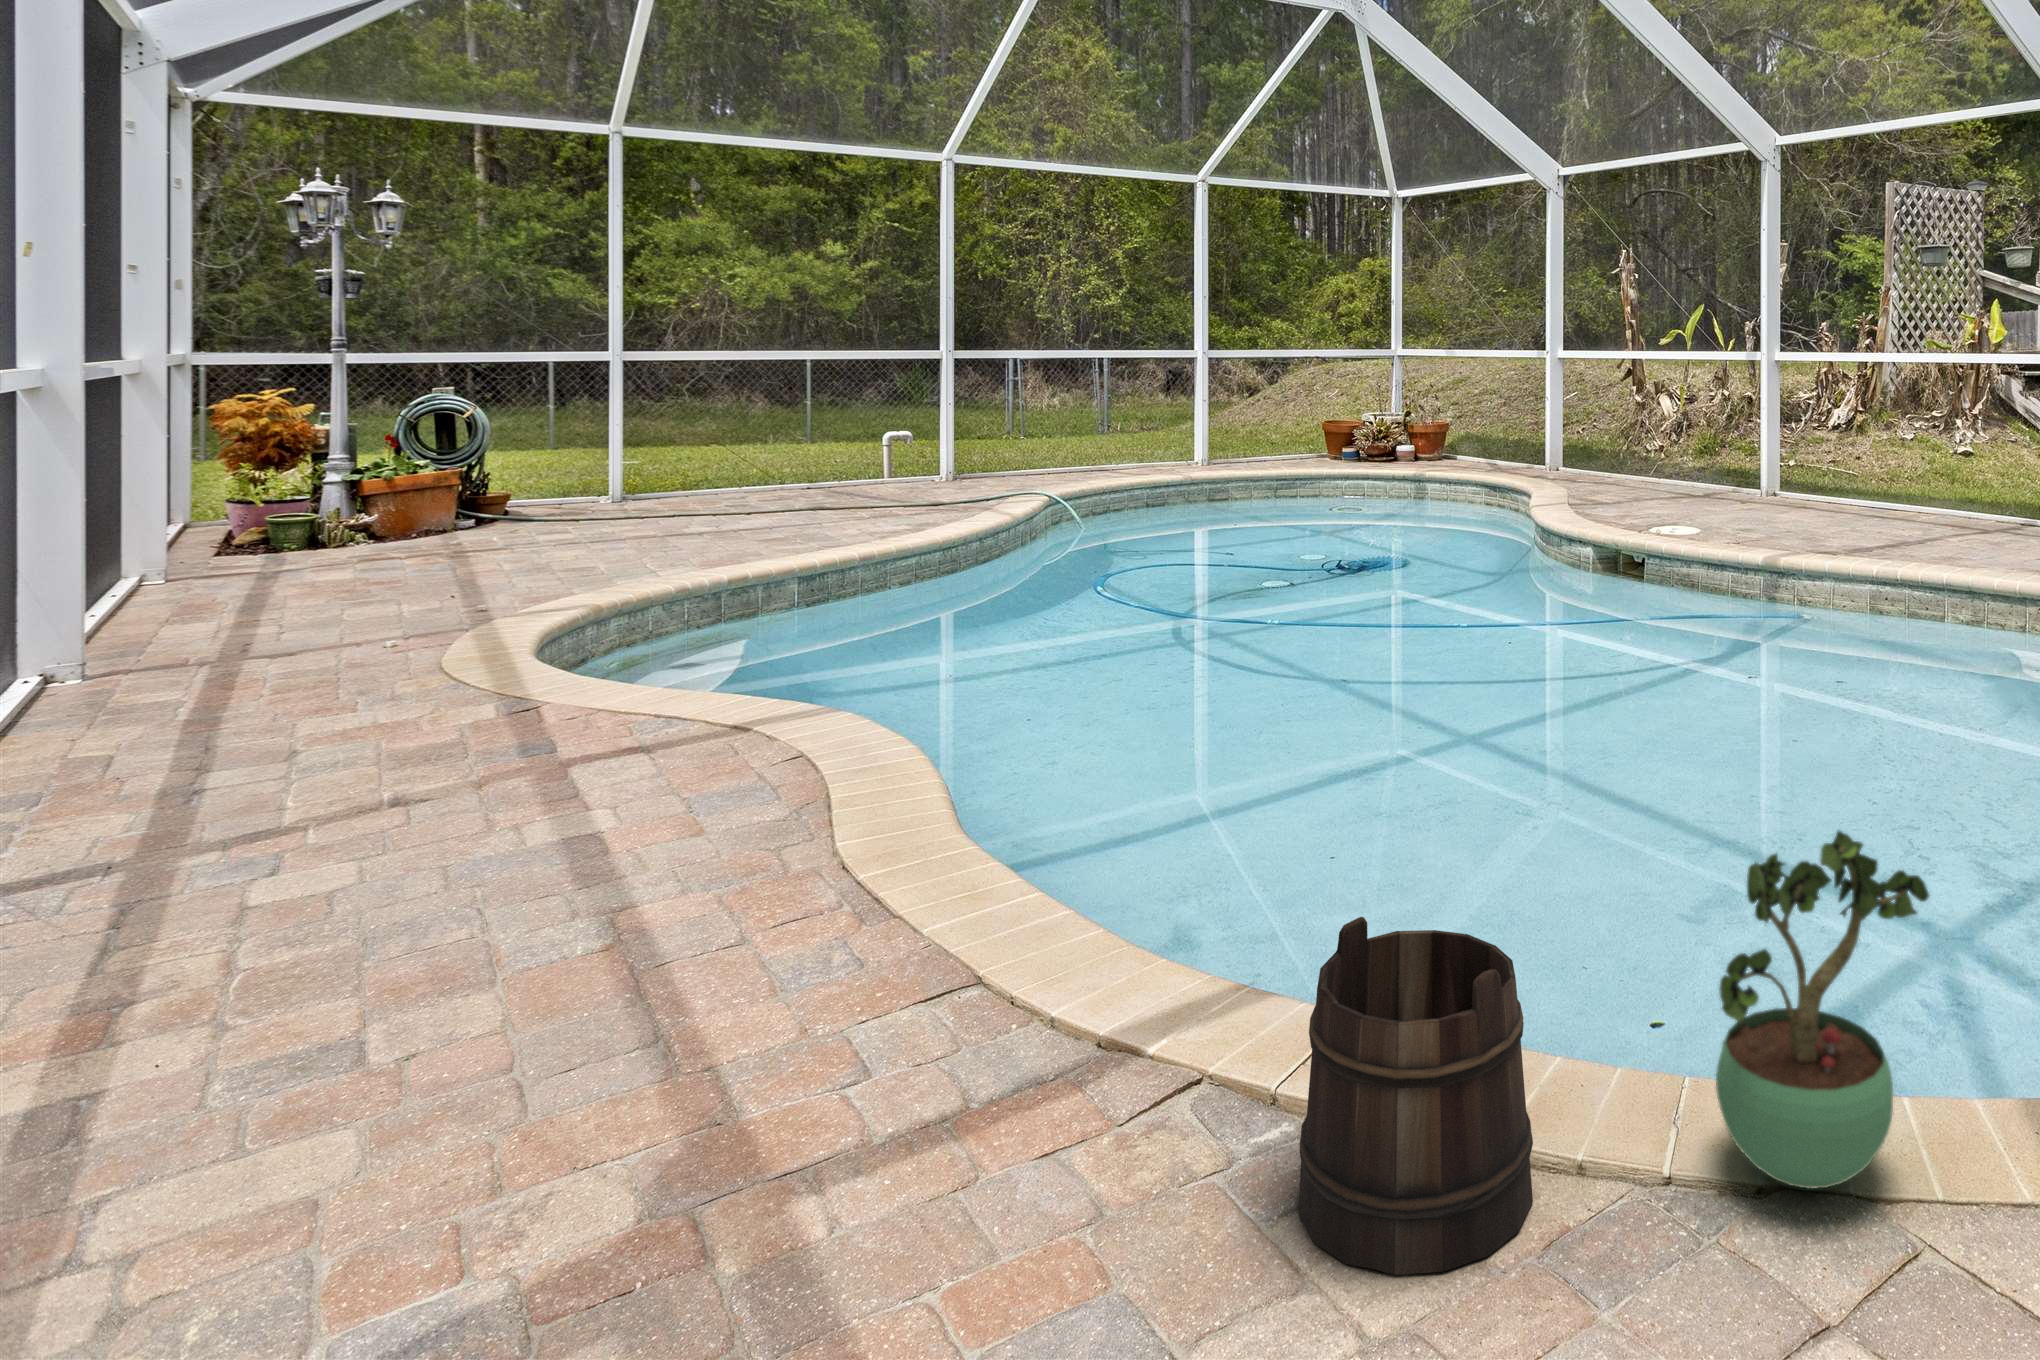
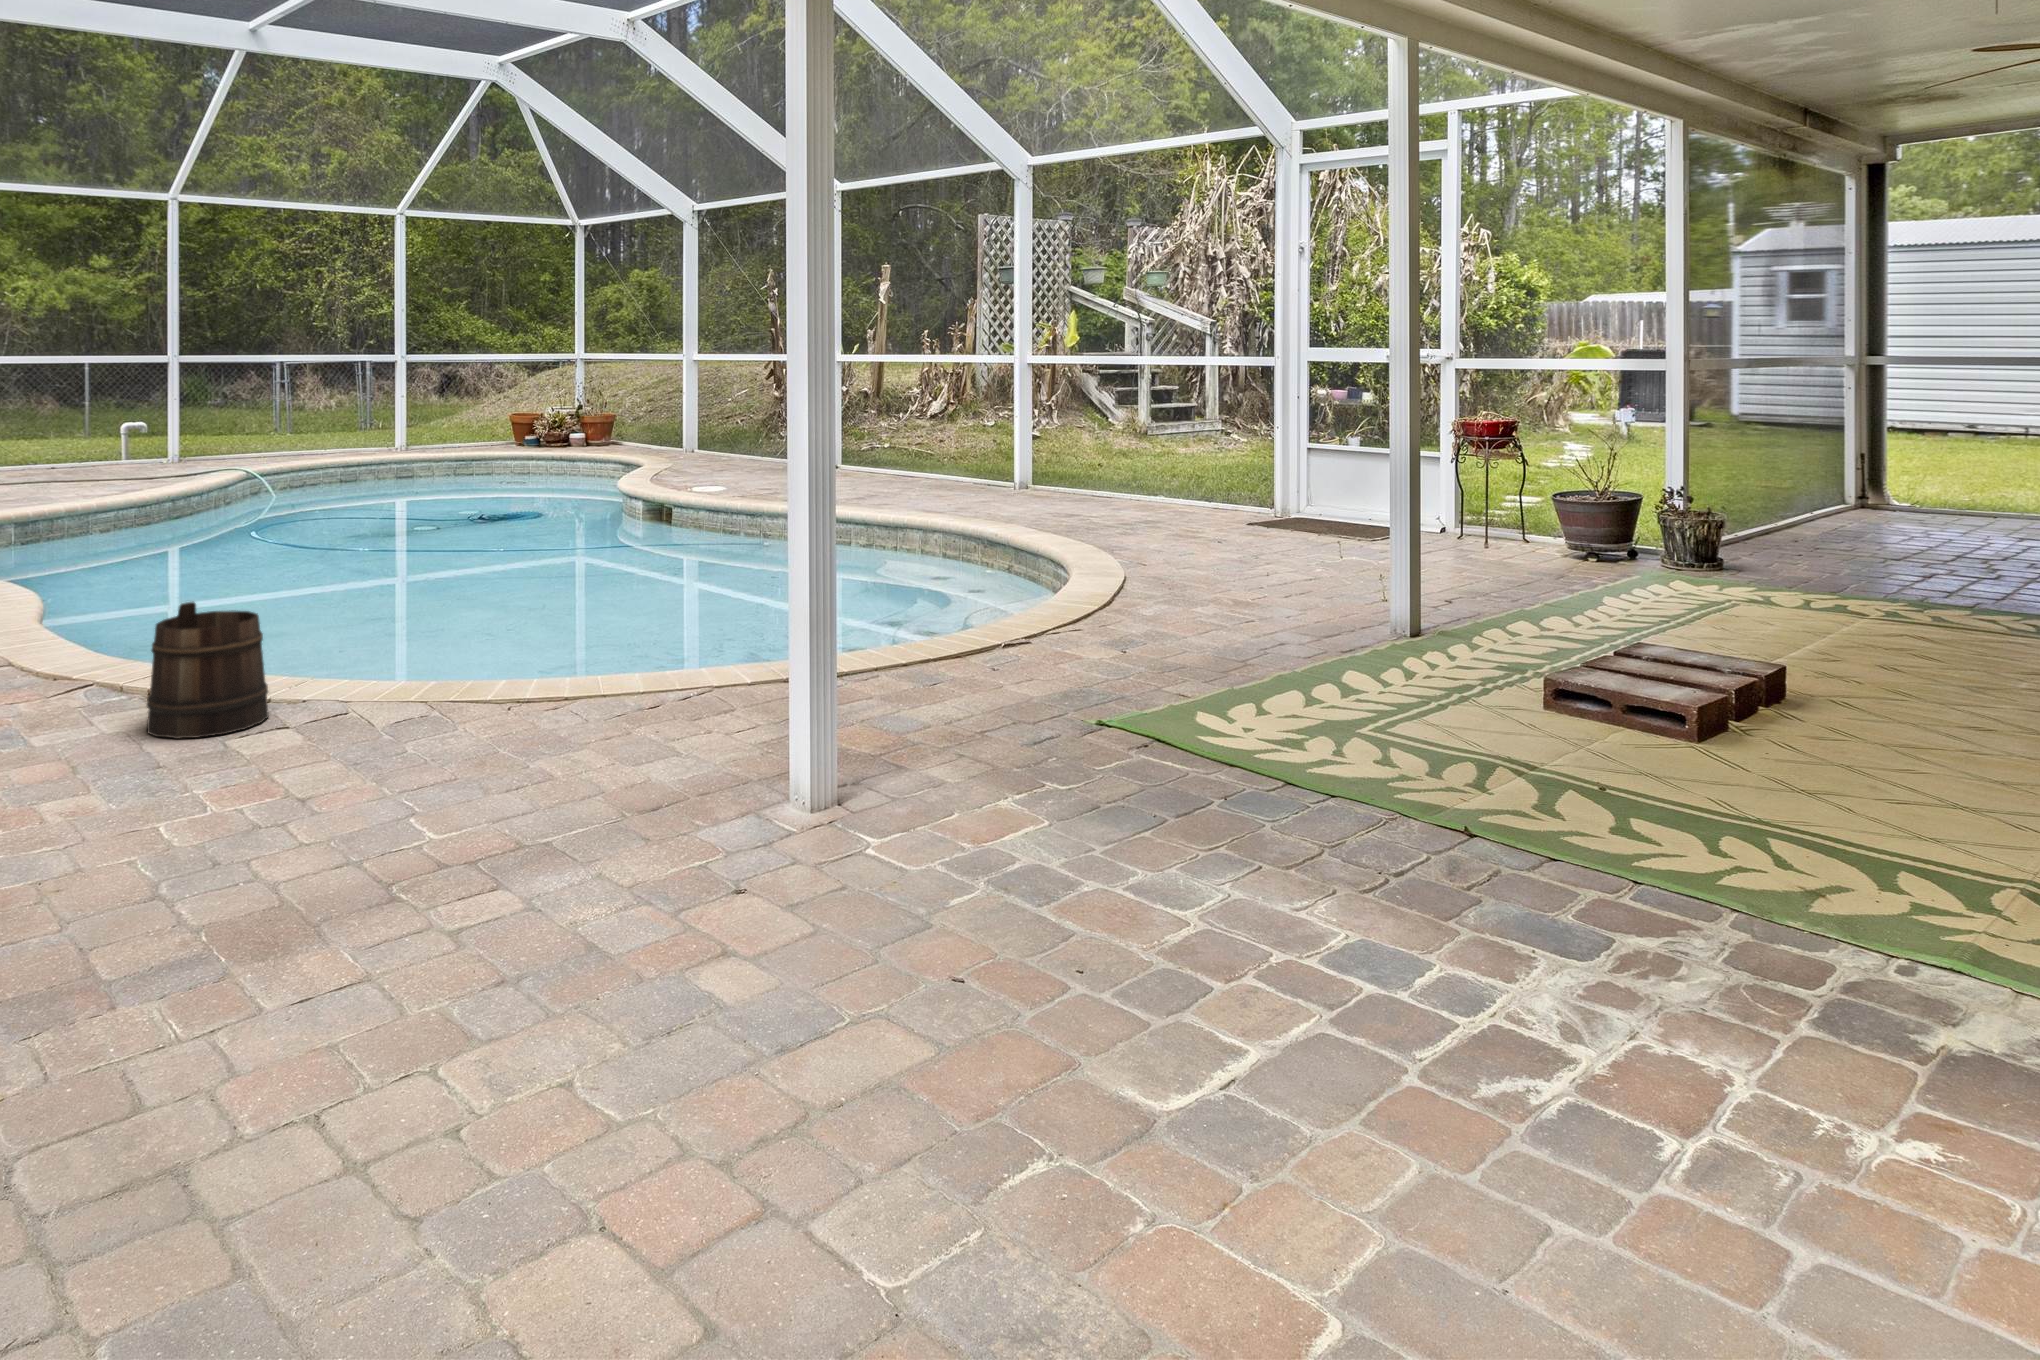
potted plant: present [1716,831,1929,1189] -> none [346,553,460,717]

